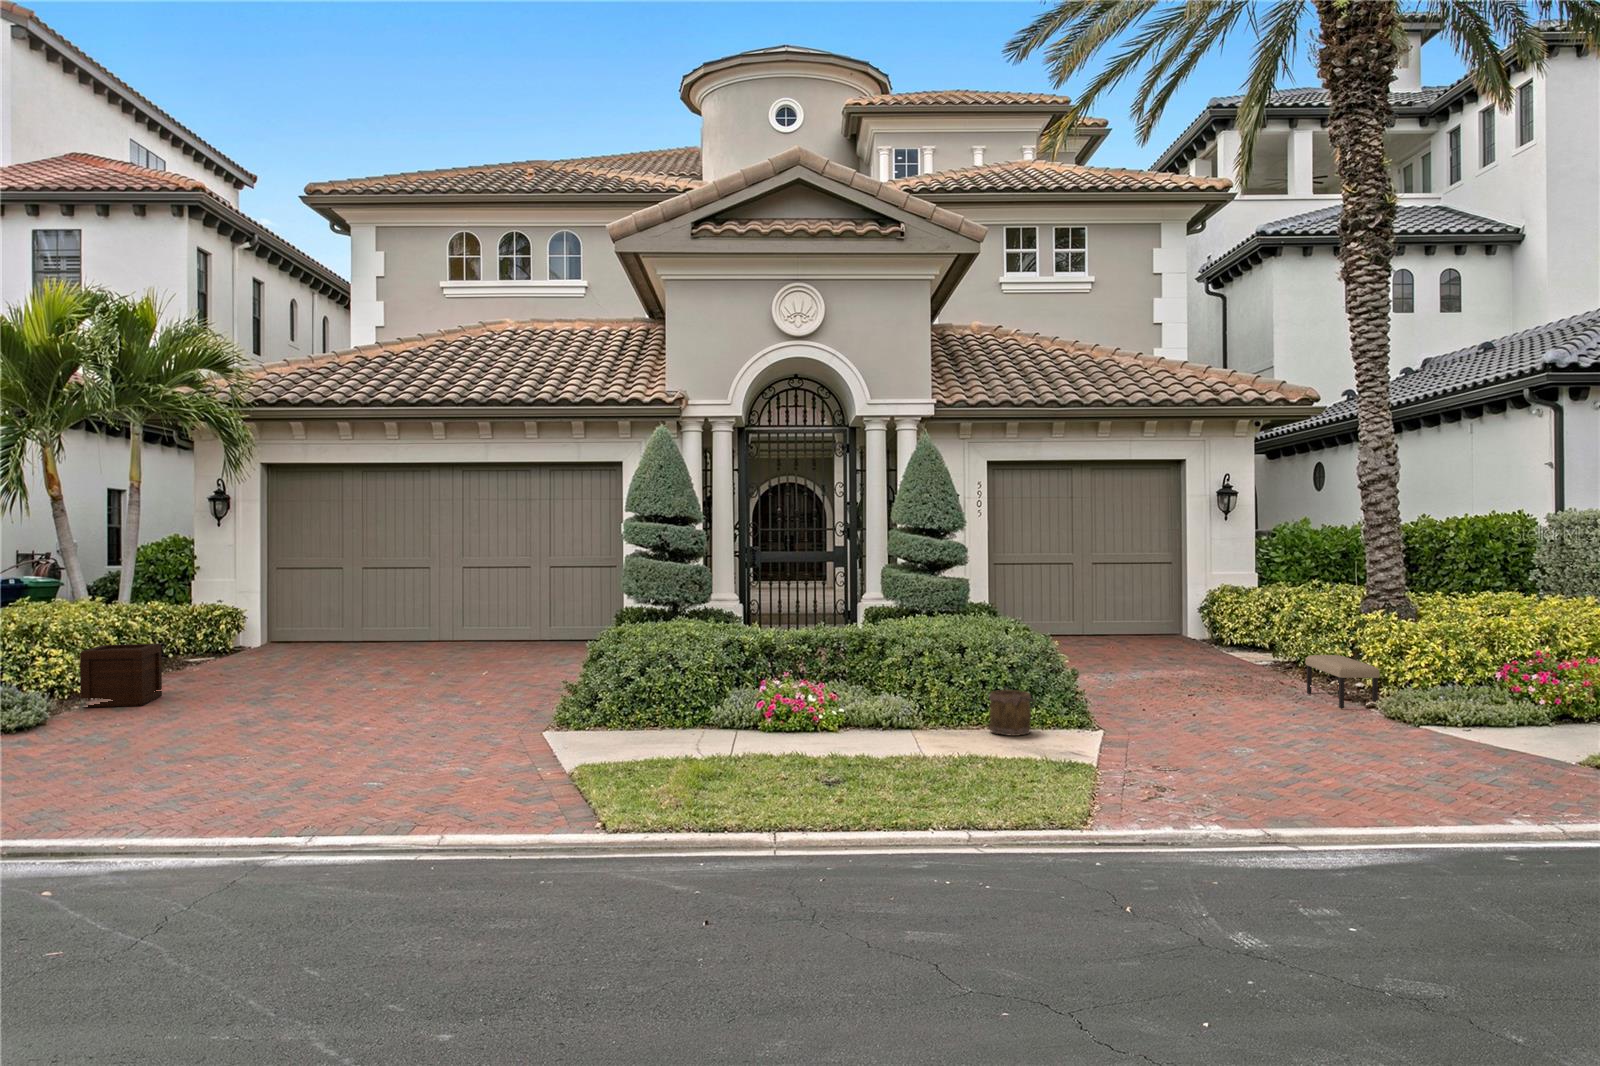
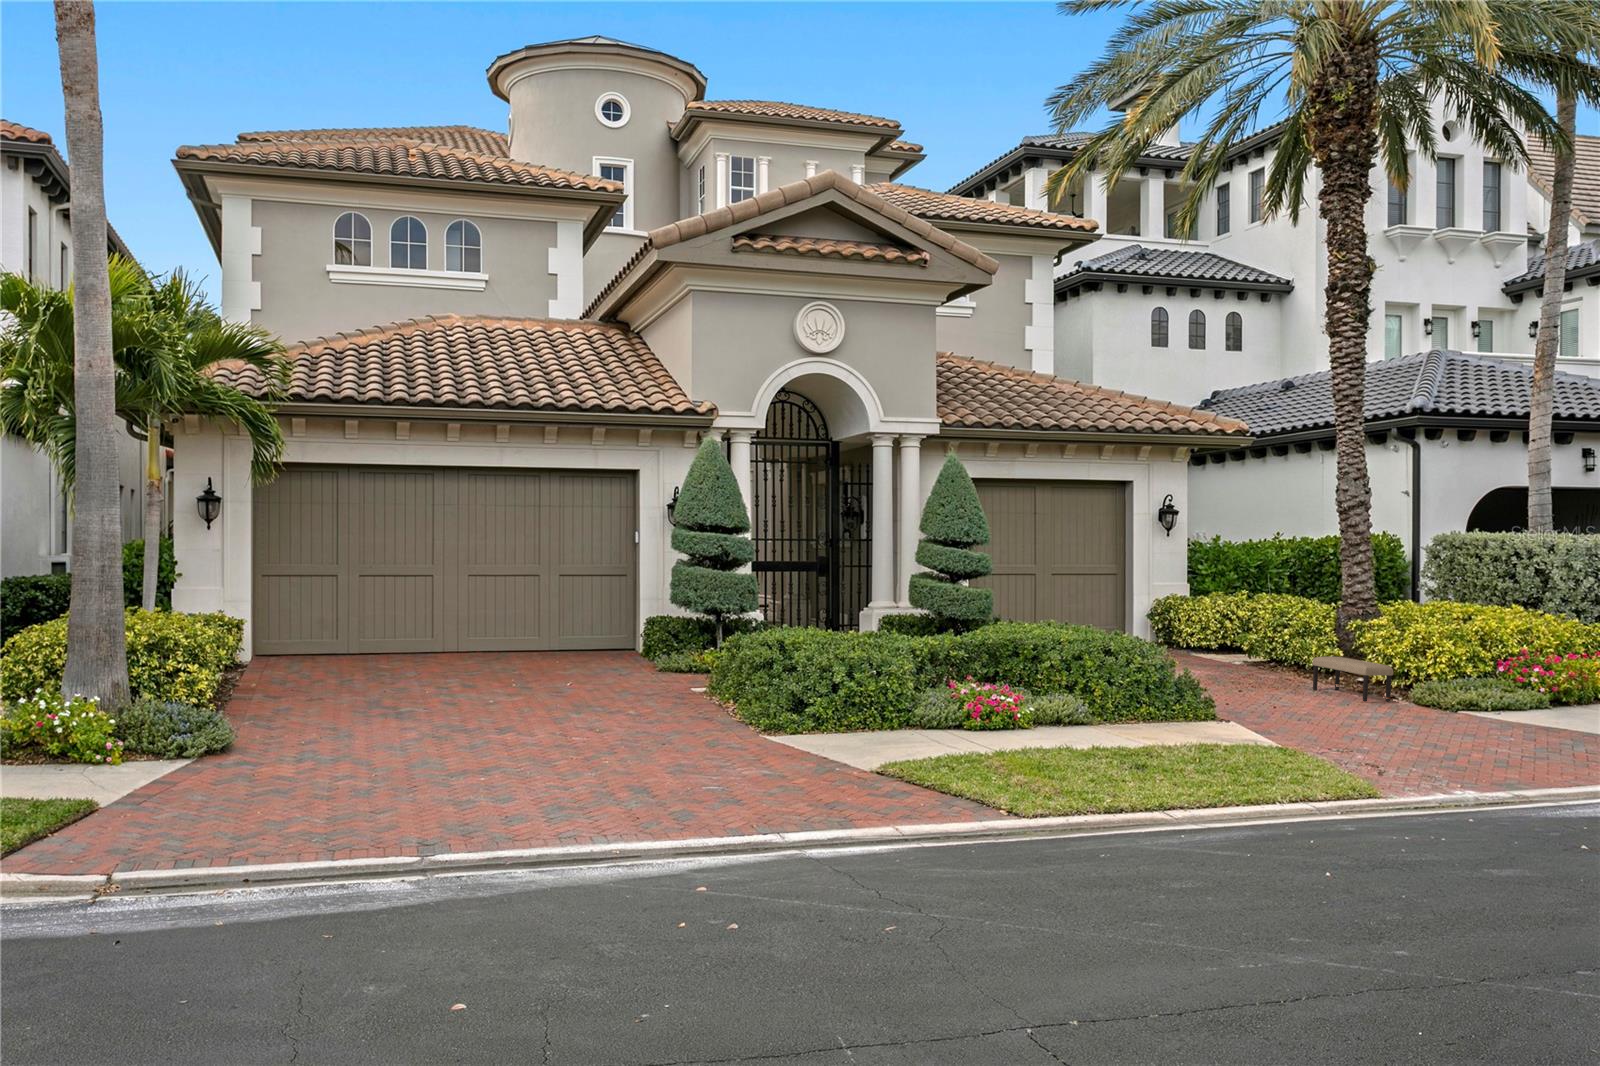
wooden crate: present [80,644,162,708] -> none [168,646,248,721]
bucket: present [989,689,1036,736] -> none [1149,685,1191,728]

